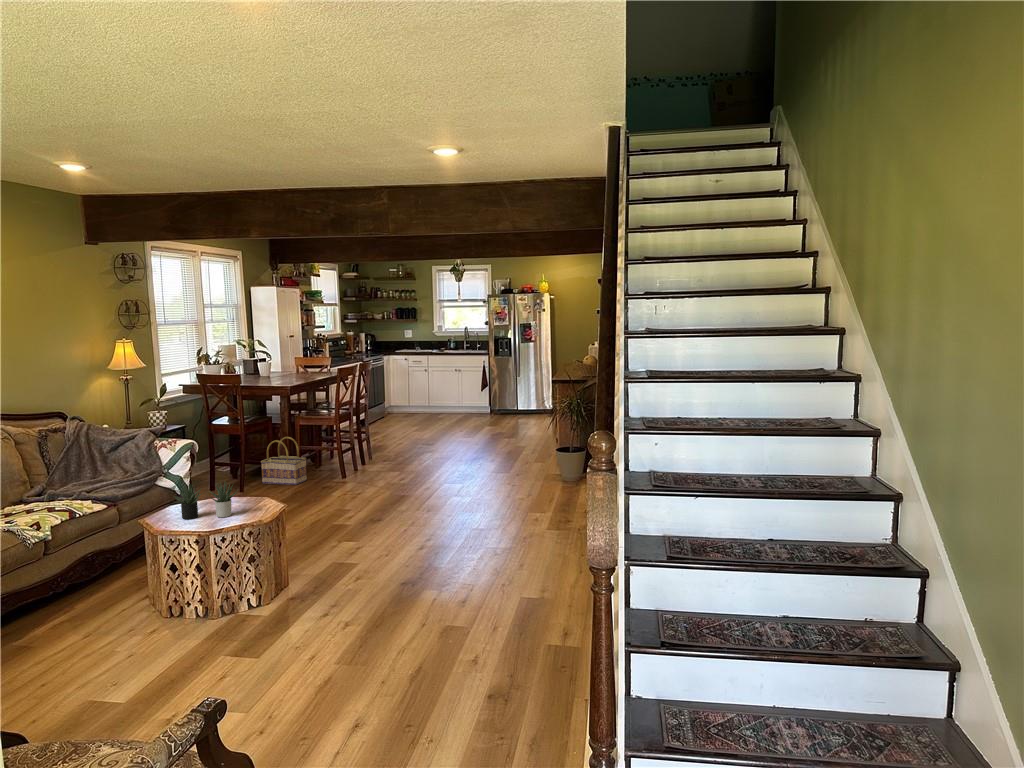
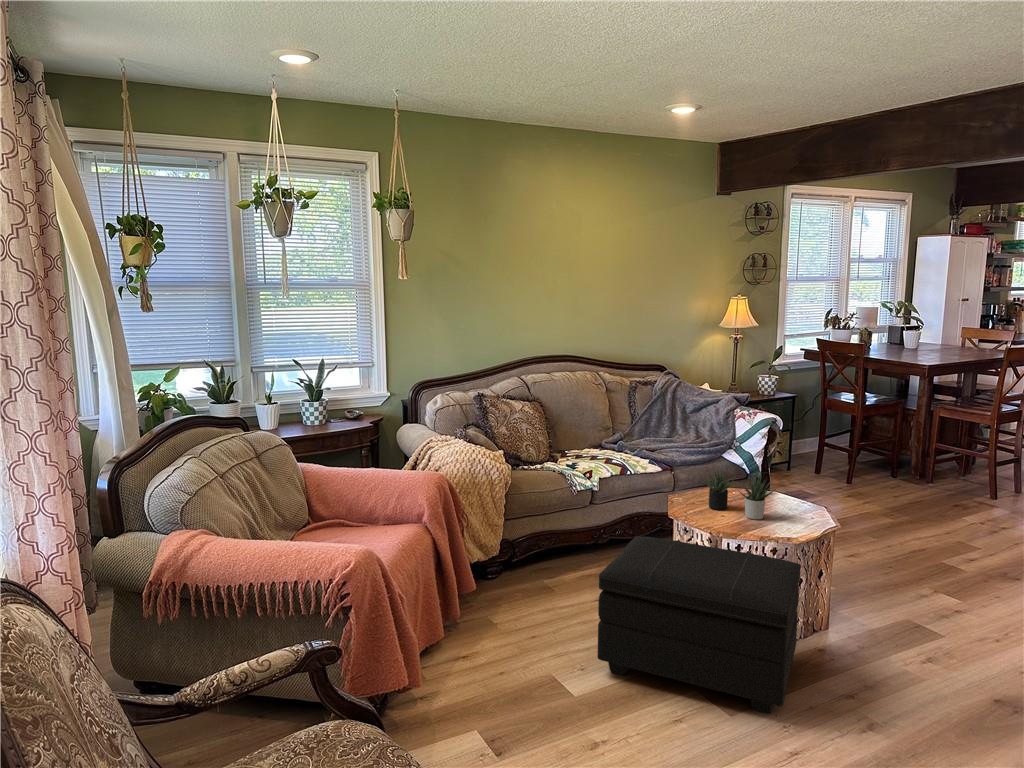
basket: present [261,437,307,485] -> none [880,426,943,489]
footstool: none [129,536,292,670] -> present [598,536,801,714]

